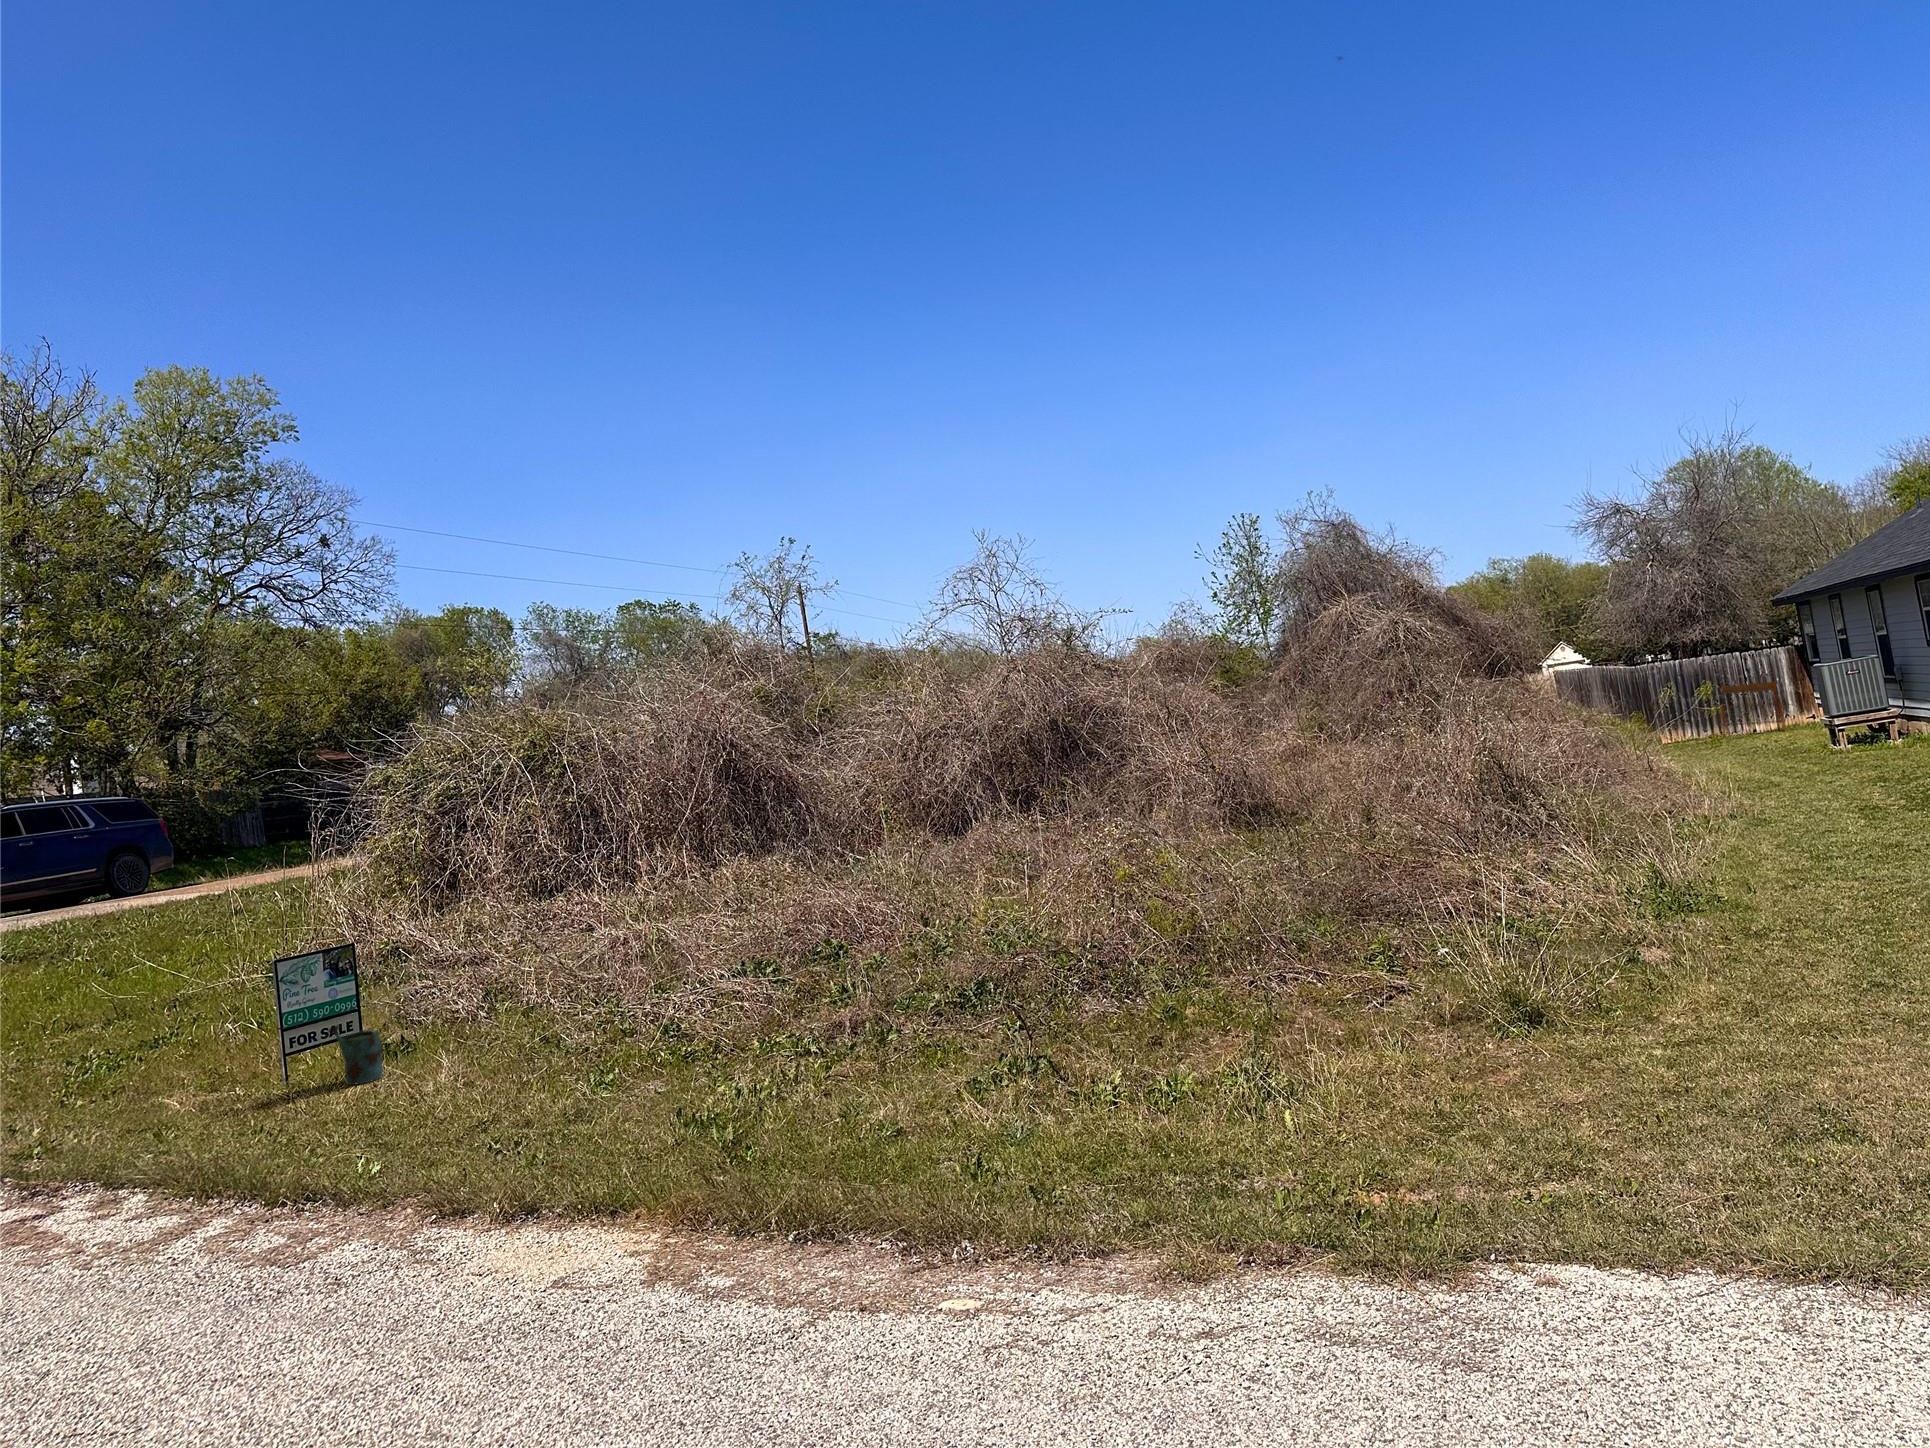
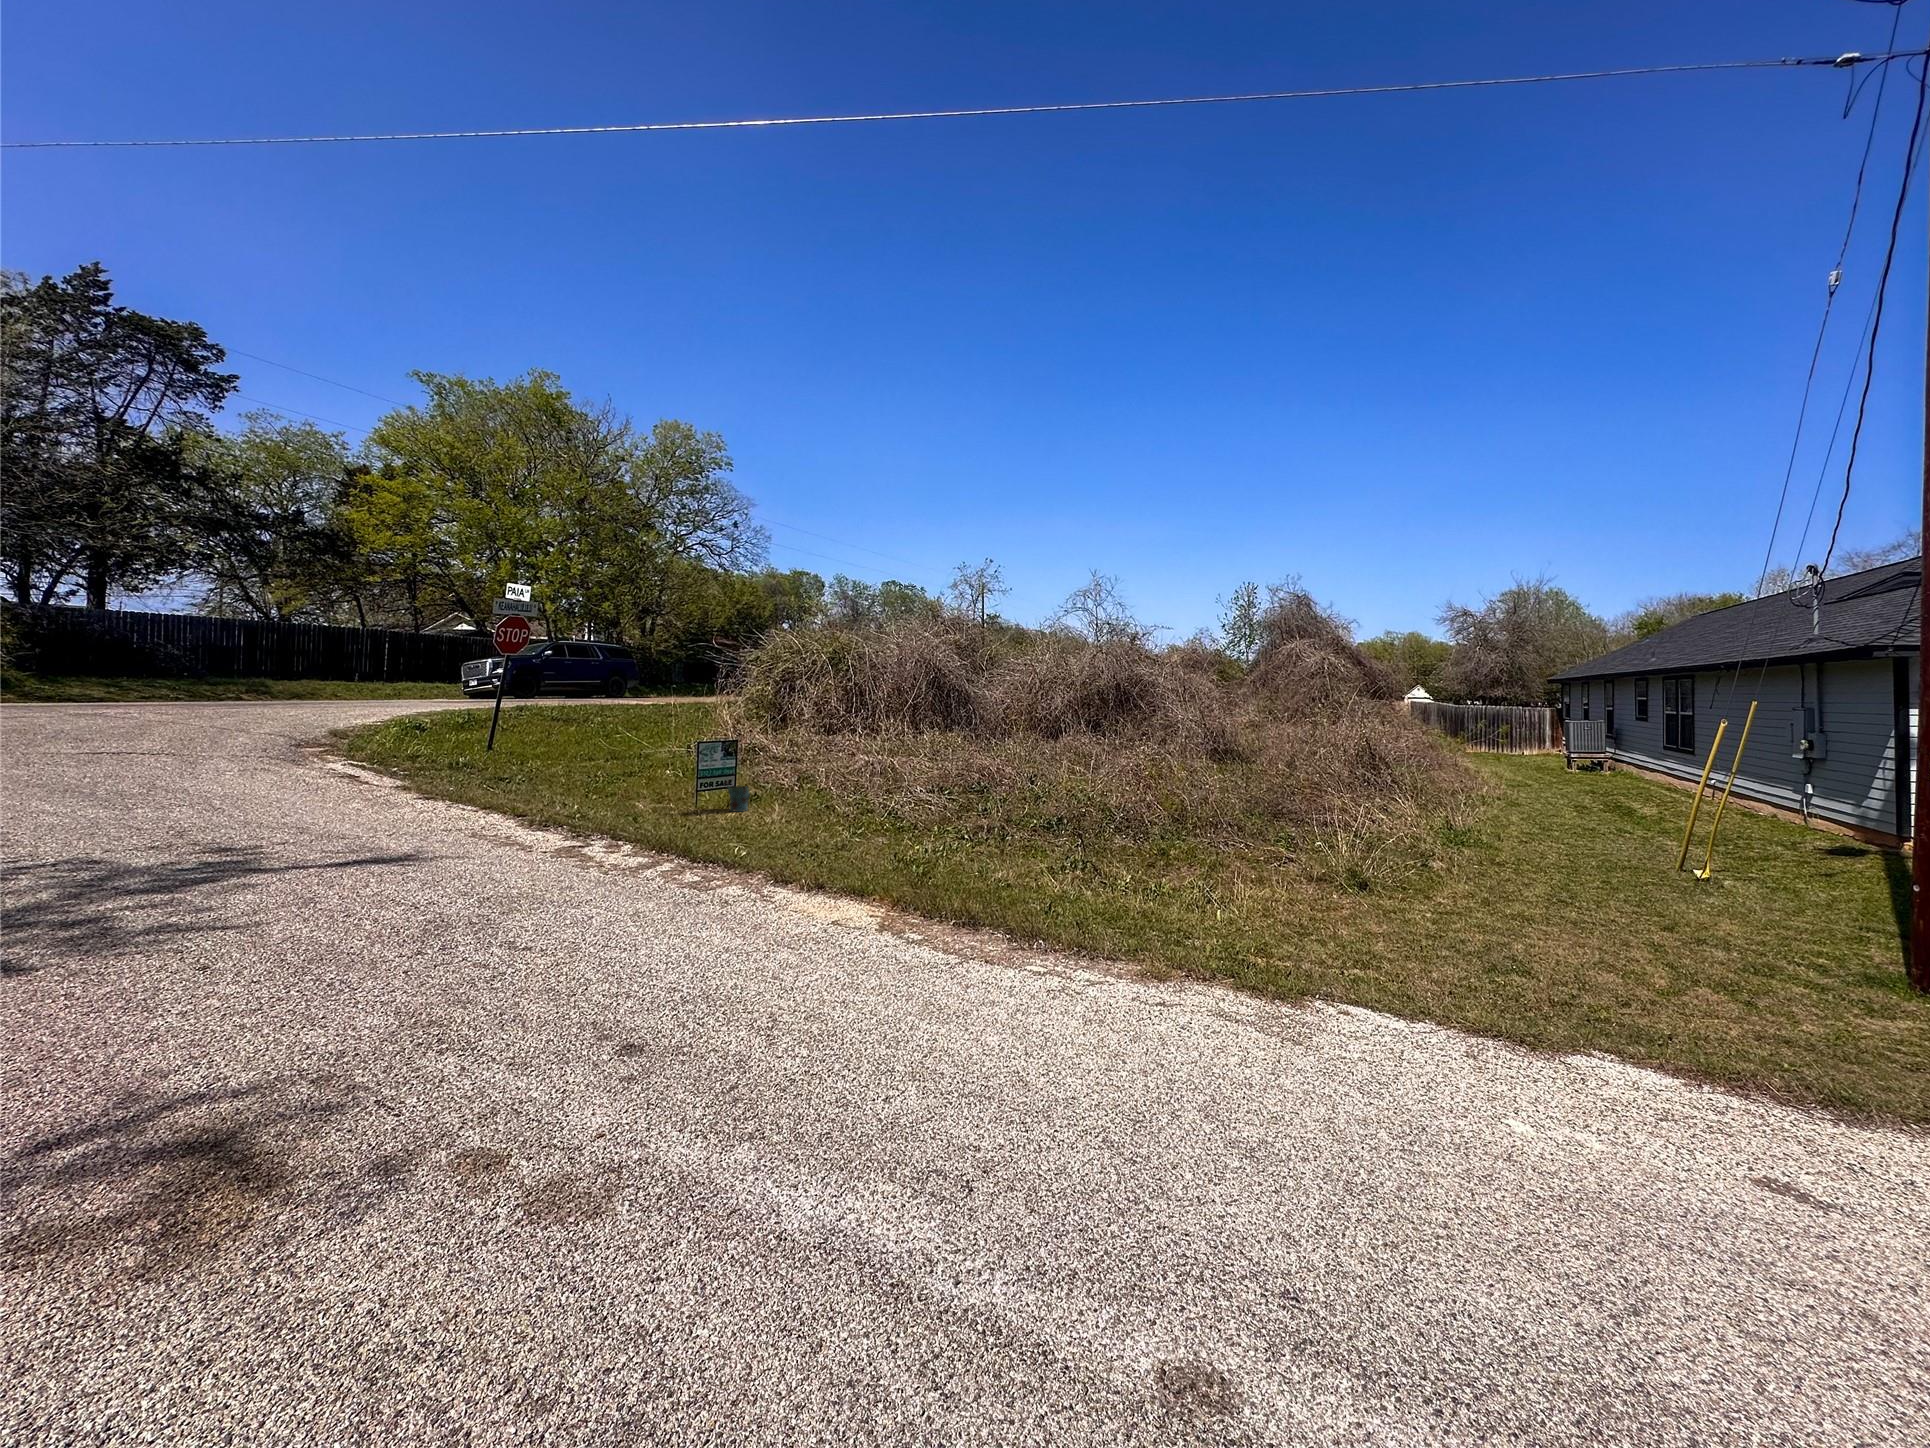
bench: present [1720,681,1785,734] -> none [1503,724,1543,757]

